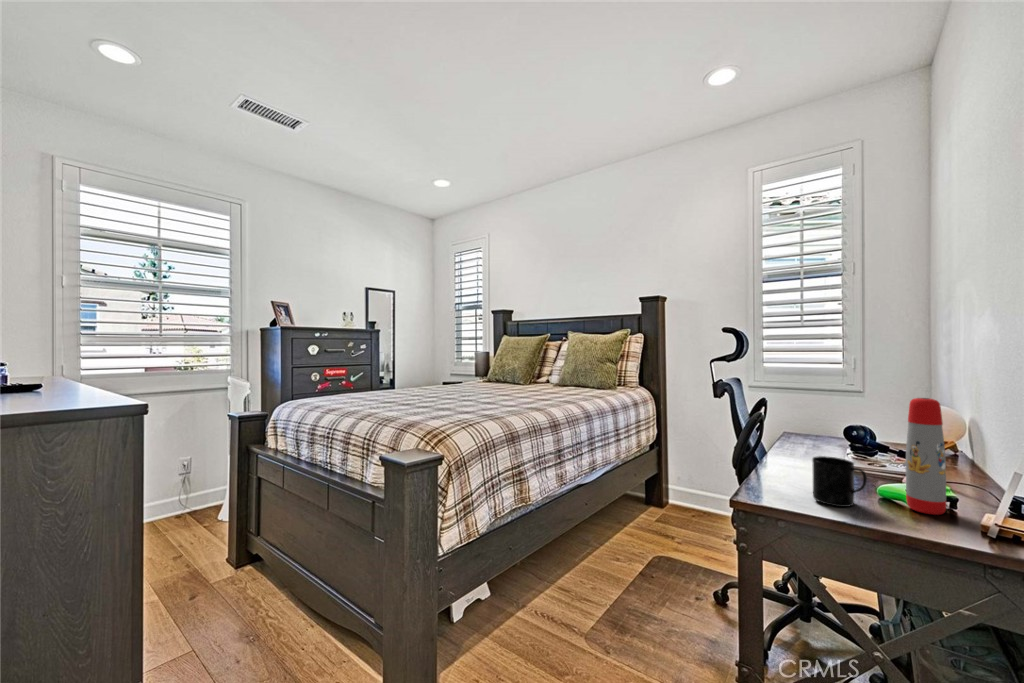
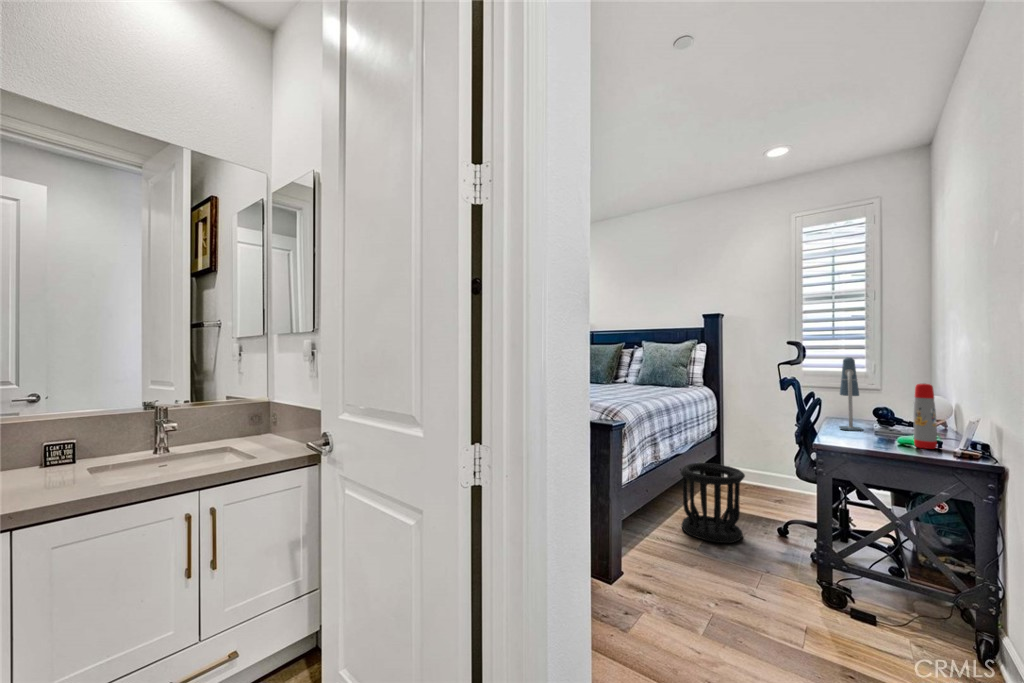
desk lamp: none [794,351,829,463] -> present [839,357,863,431]
mug: present [812,456,867,507] -> none [857,420,891,447]
wastebasket: none [578,498,664,622] -> present [681,463,745,543]

